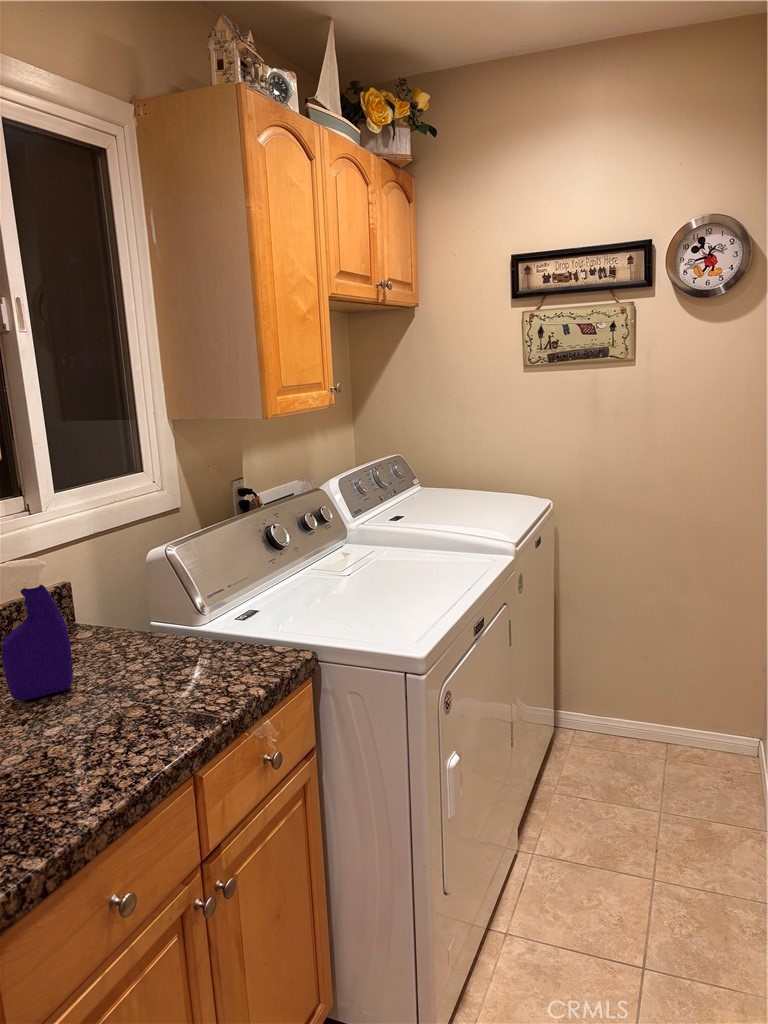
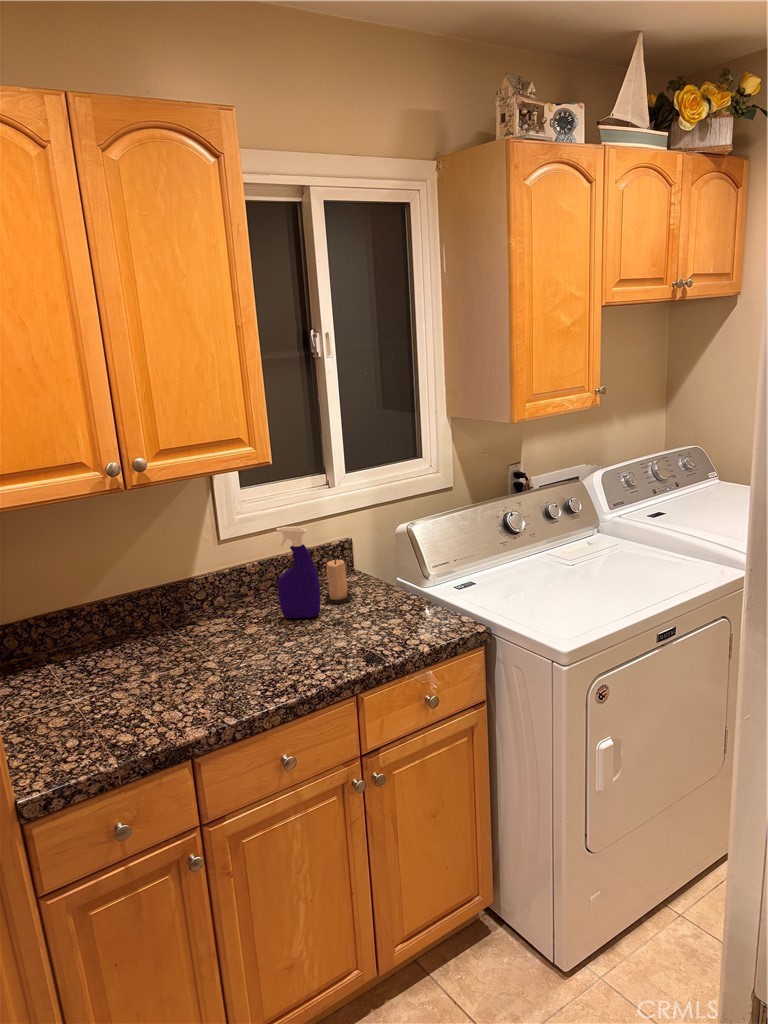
candle: none [64,603,103,670] -> present [325,559,352,604]

